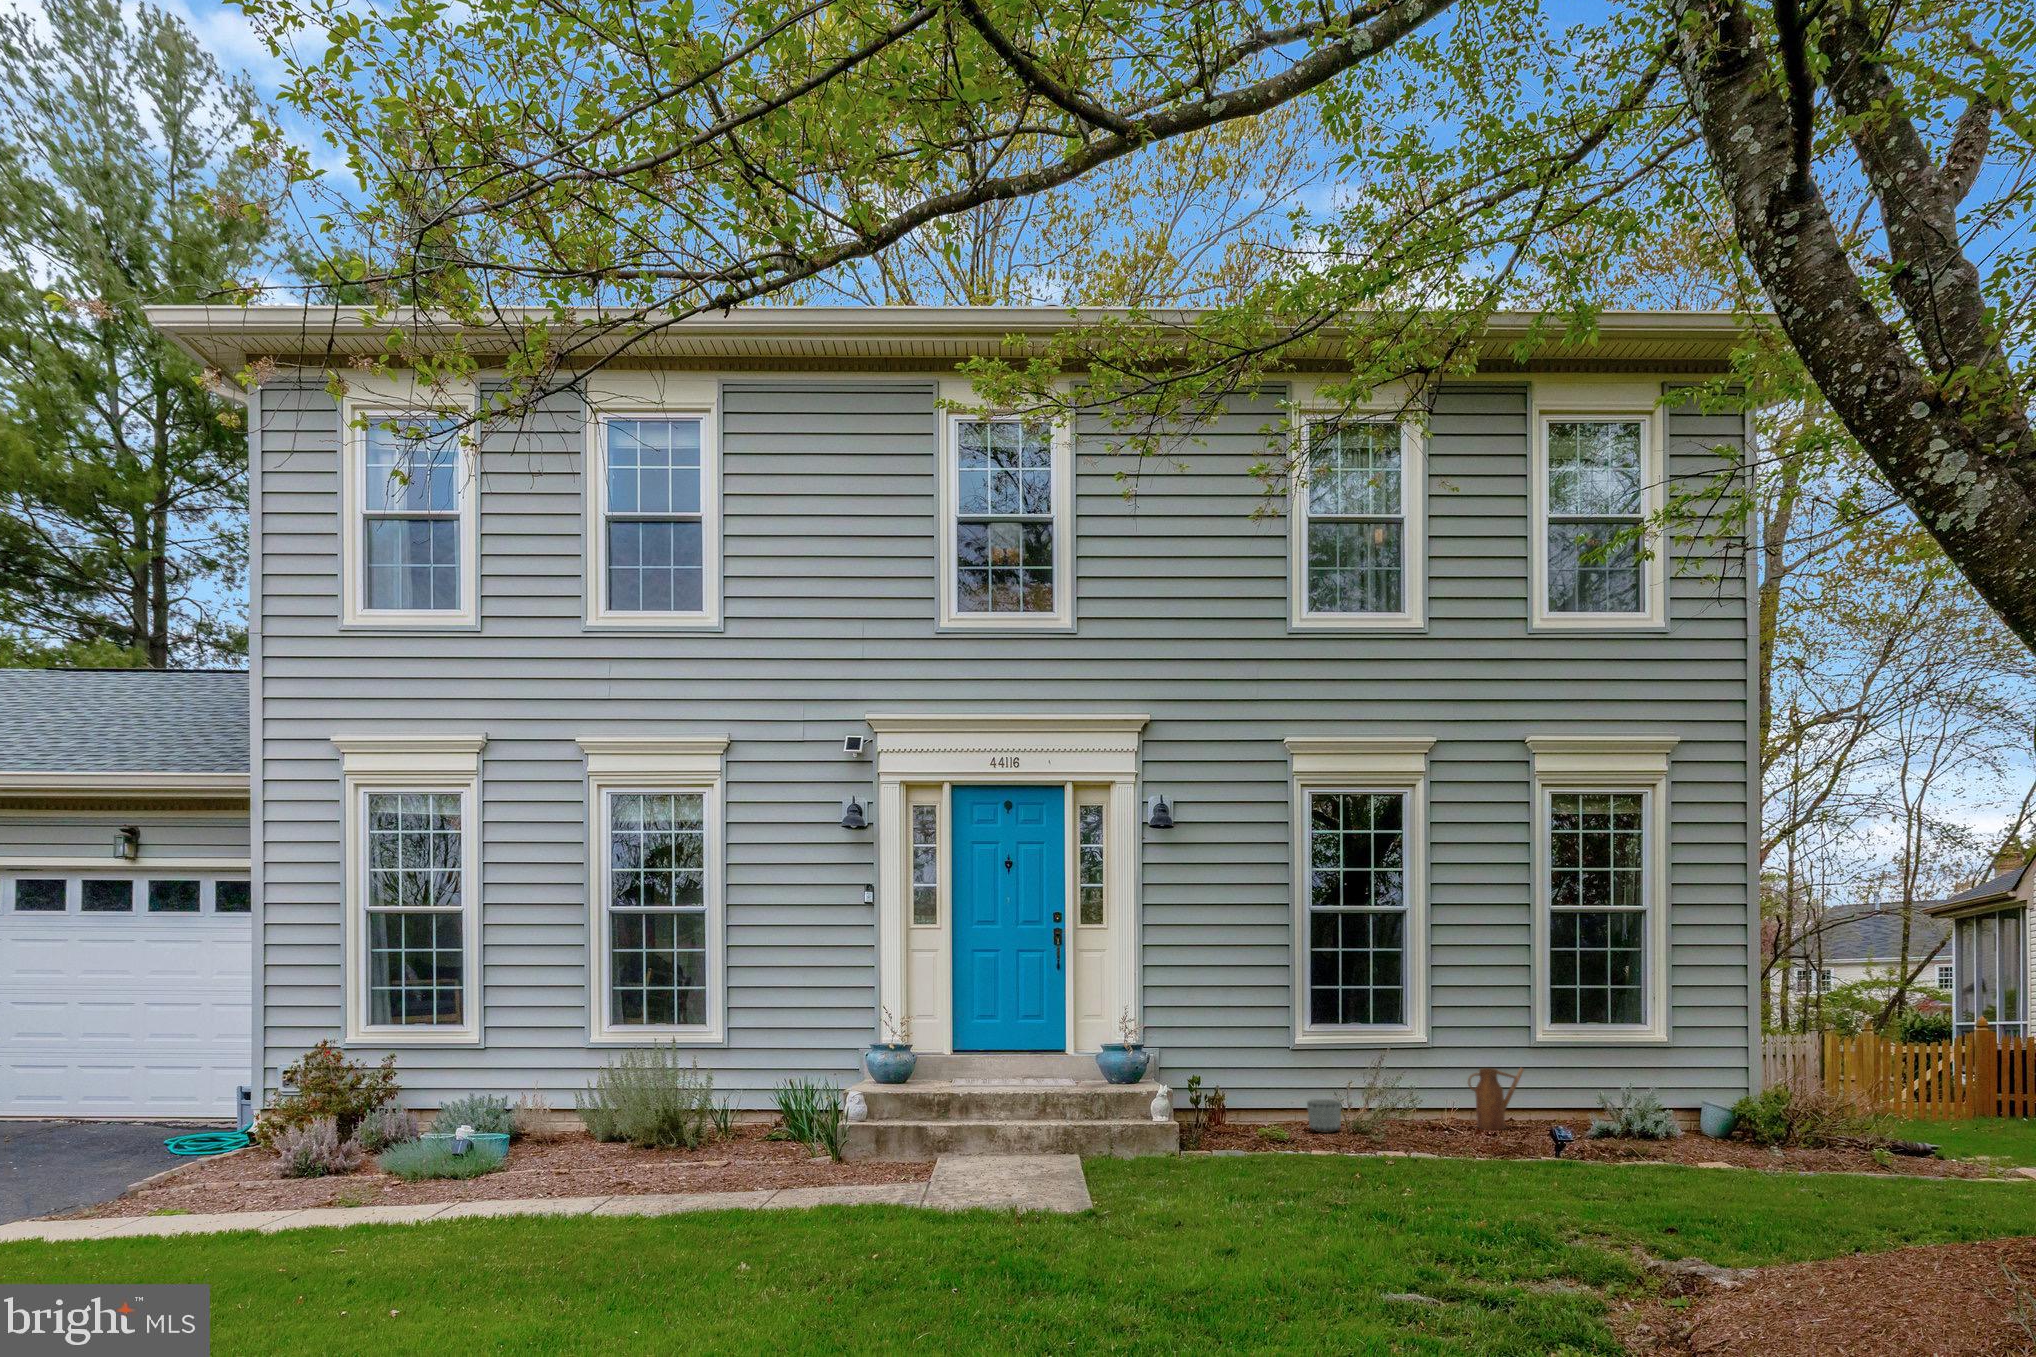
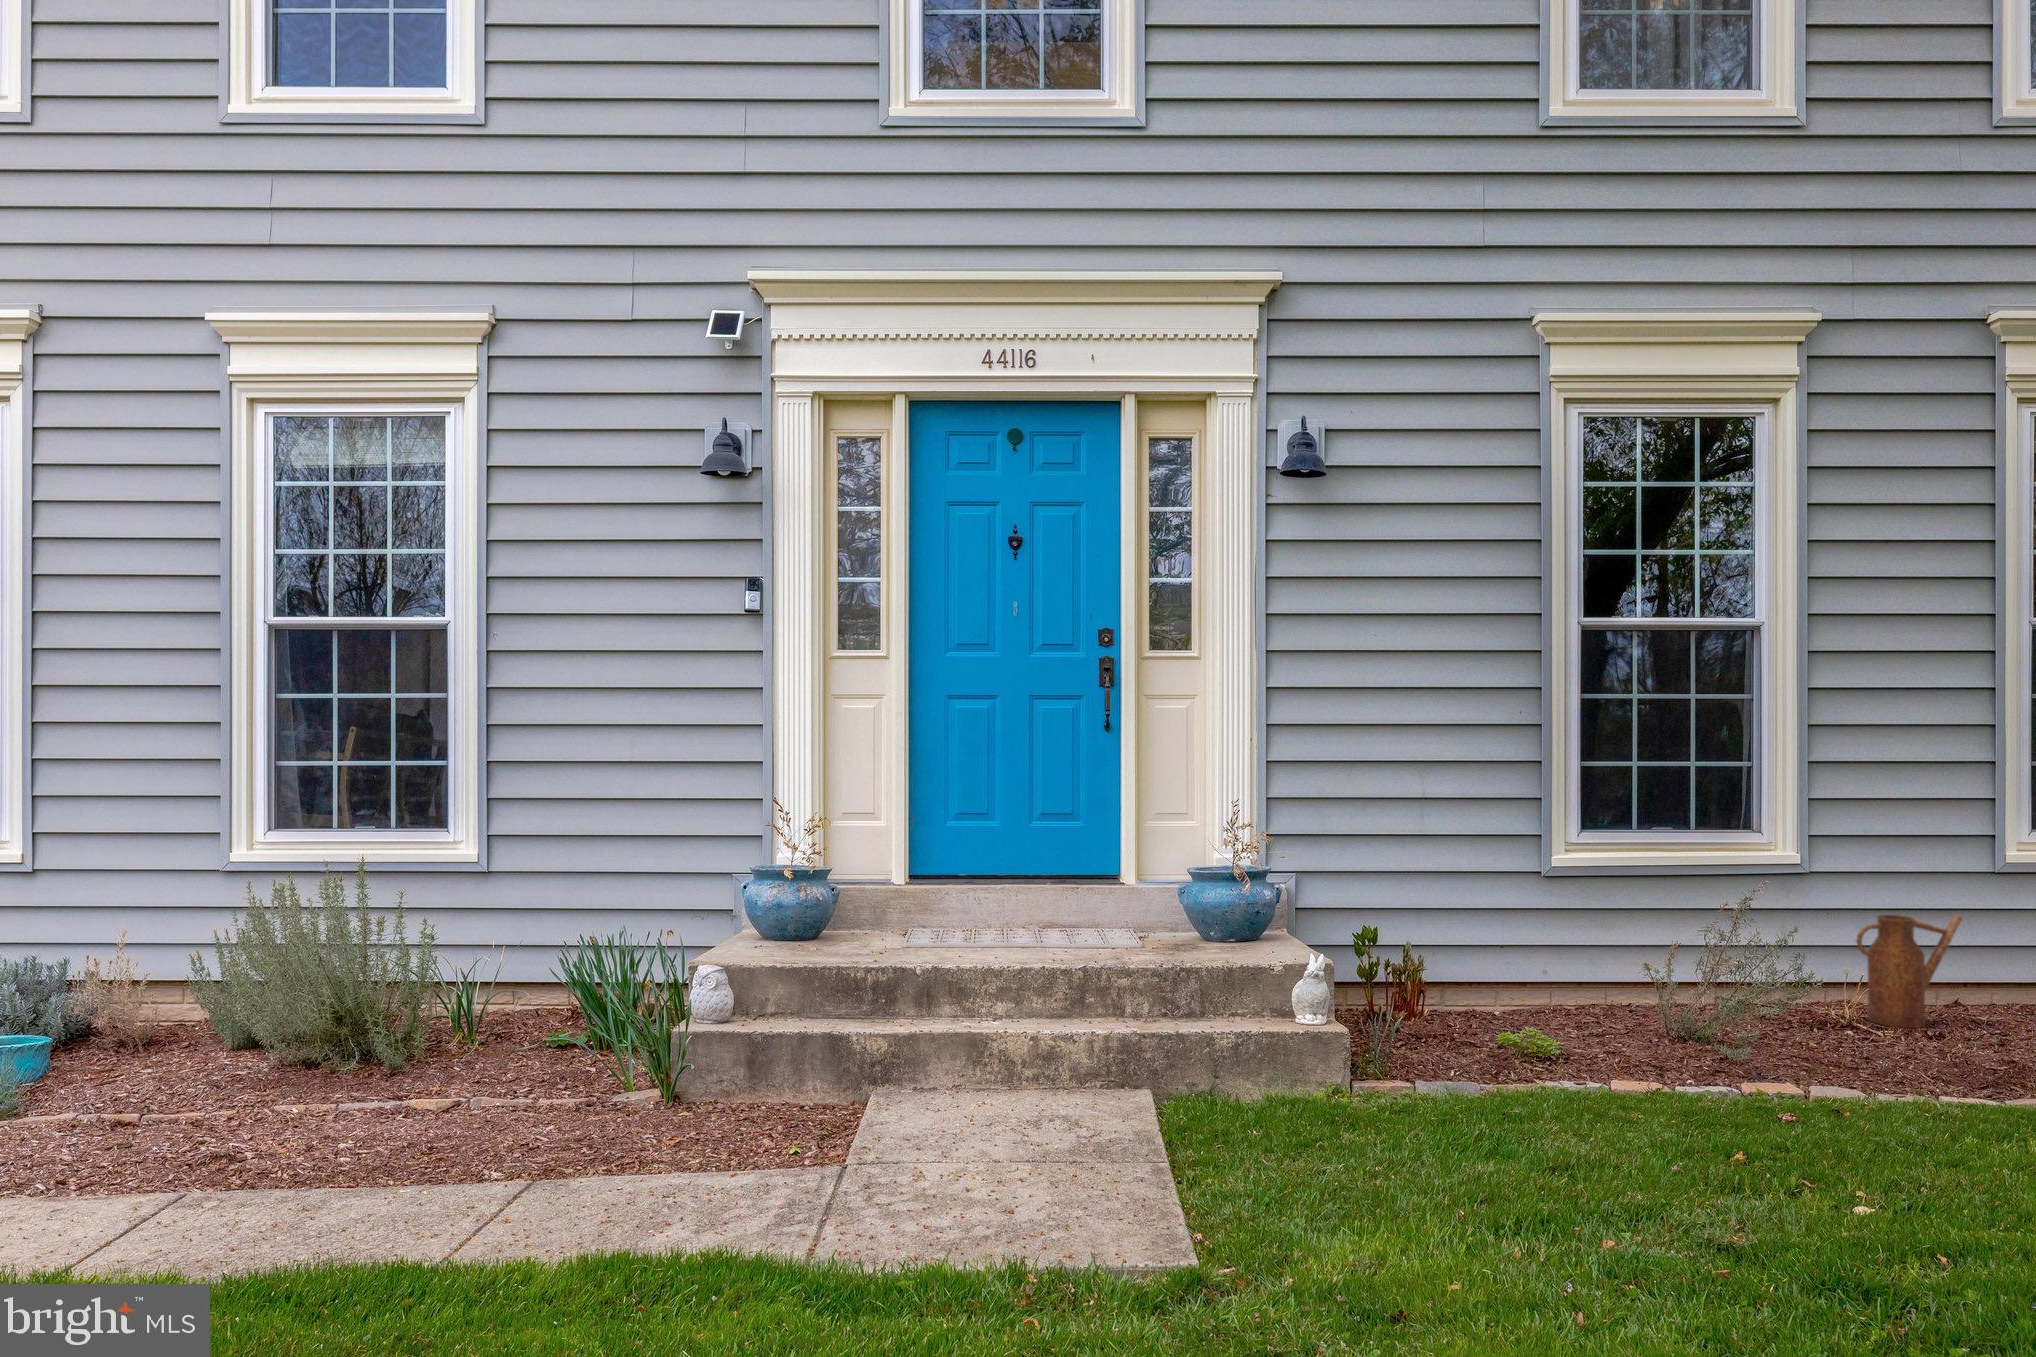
planter: present [1307,1099,1341,1133] -> none [1560,968,1627,1031]

